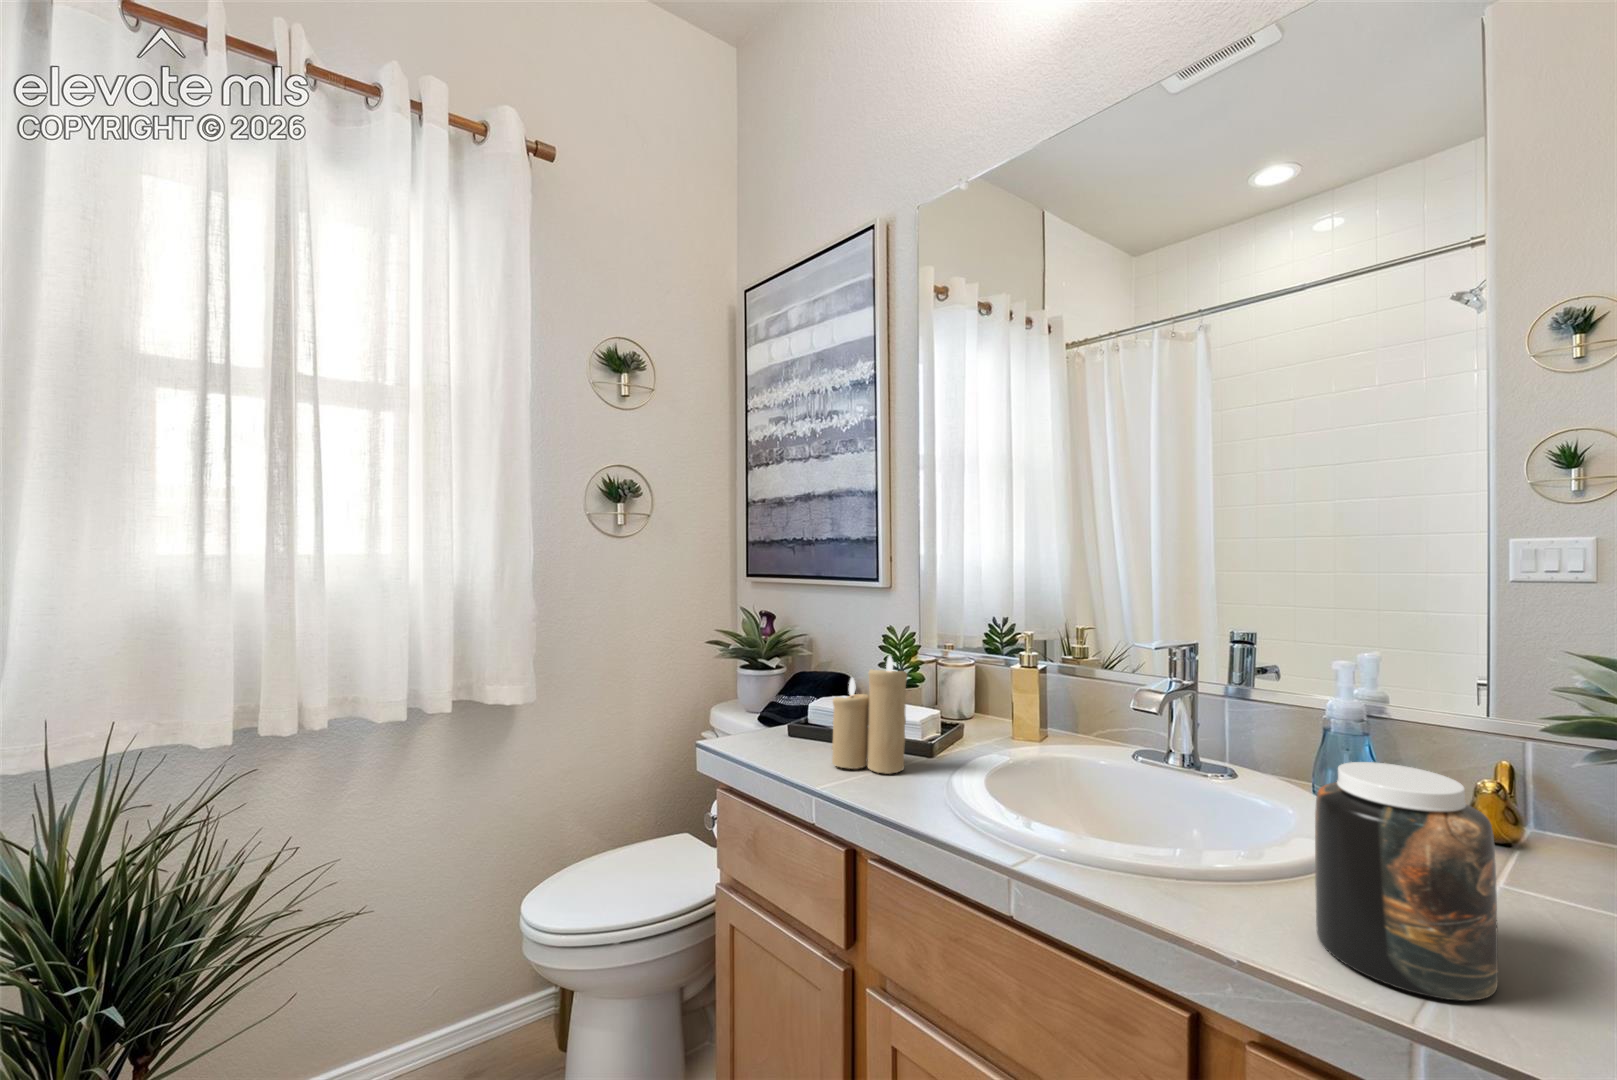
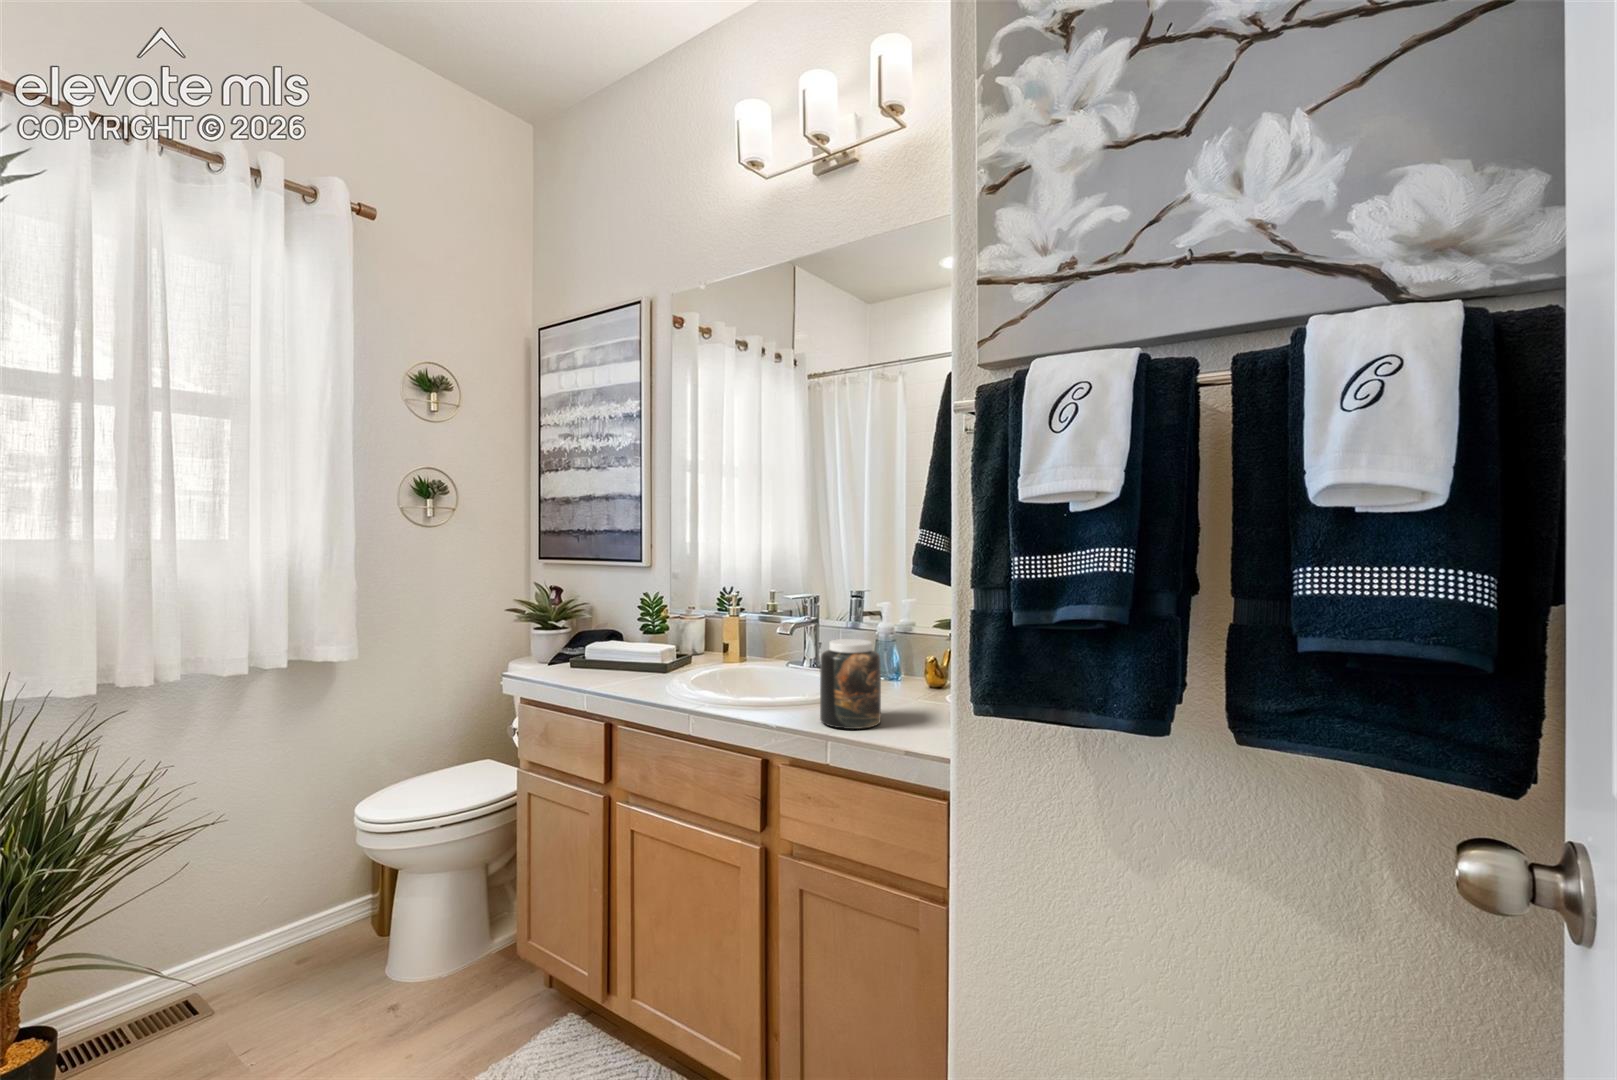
candle: present [832,656,907,774] -> none [600,607,650,682]

